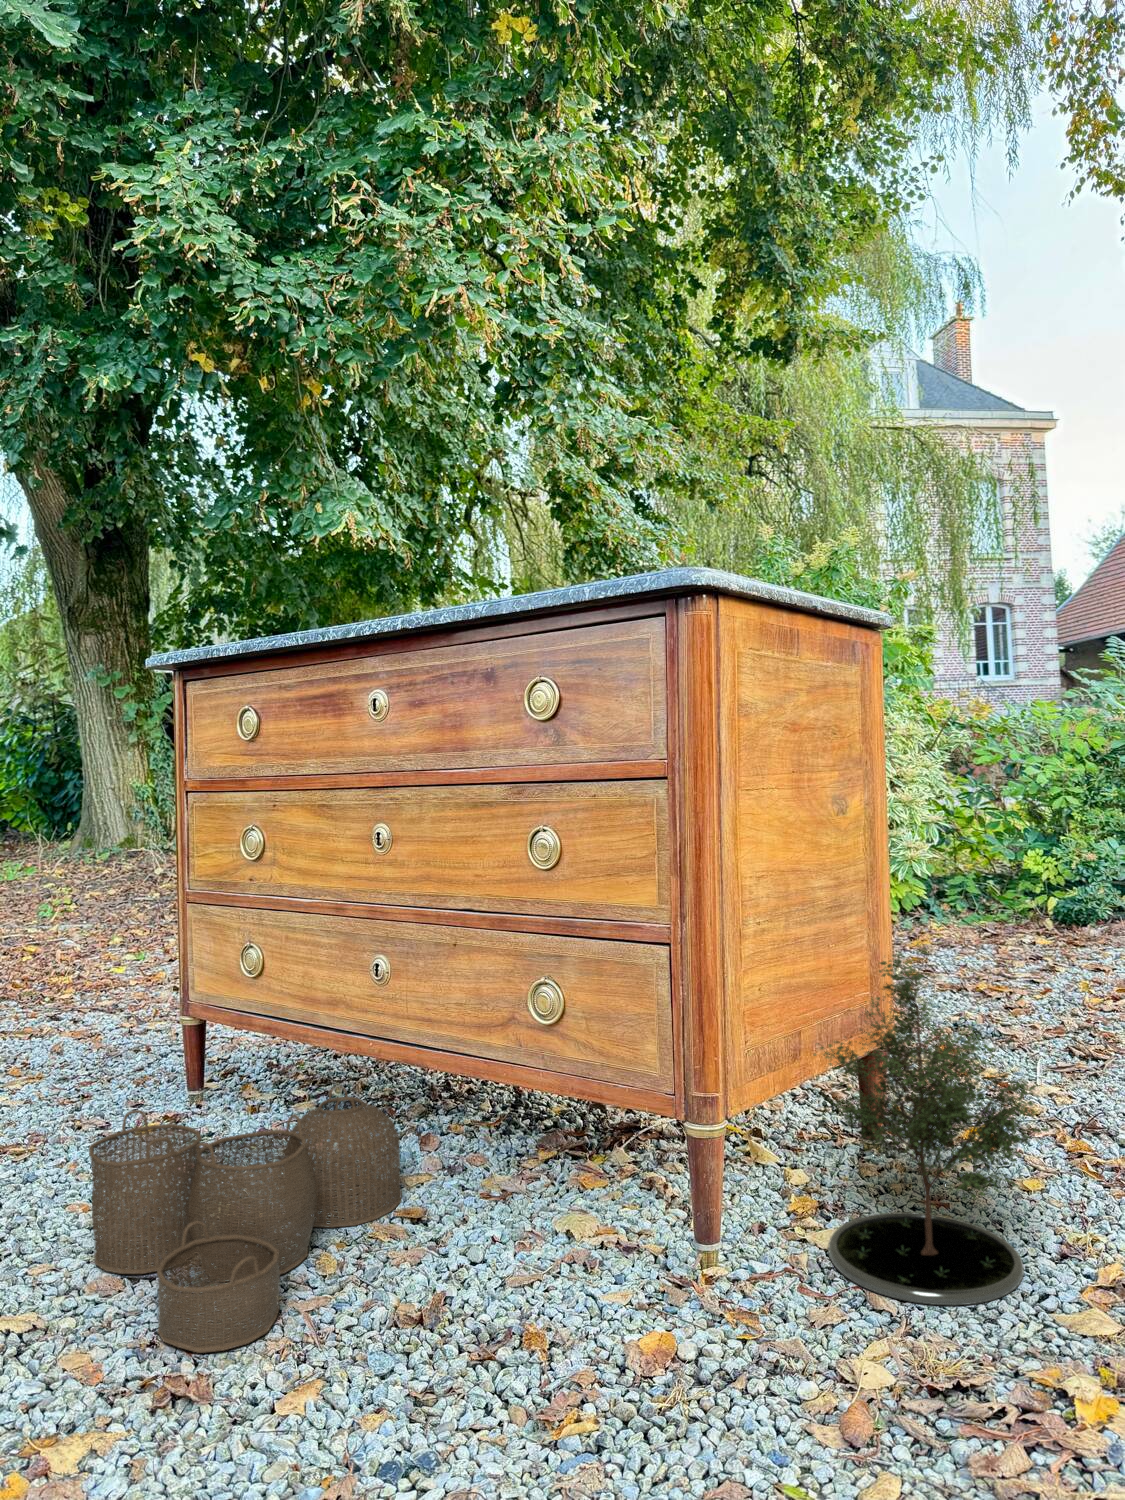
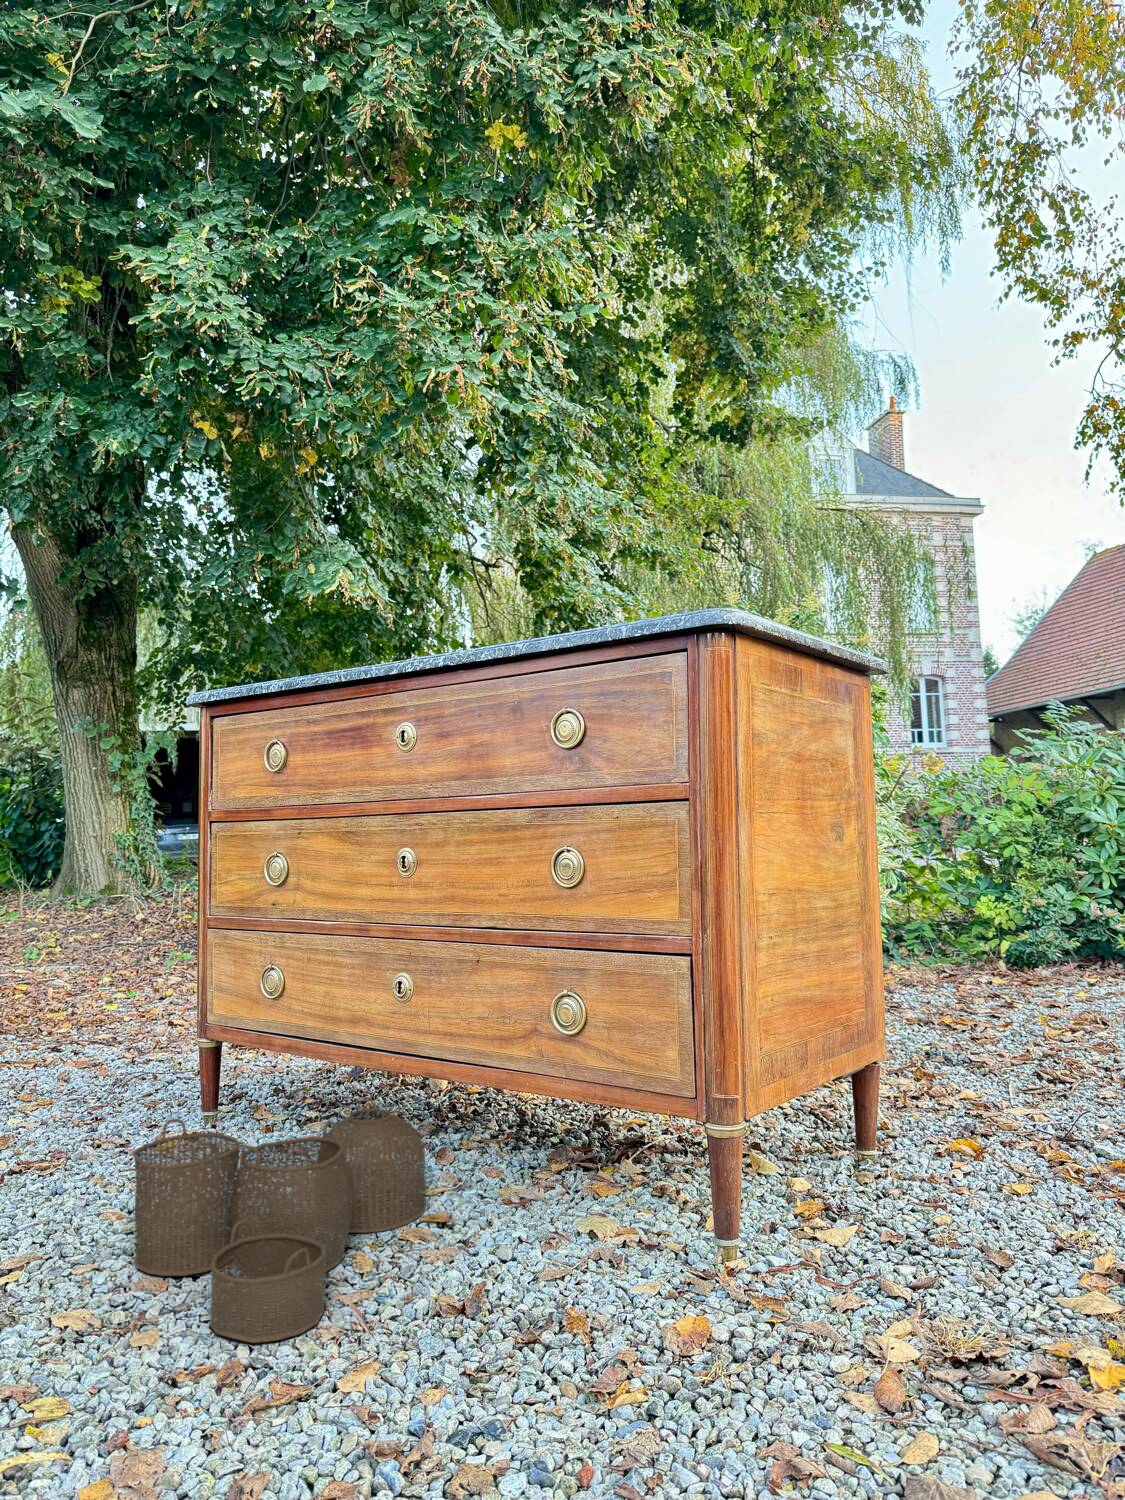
potted tree: present [814,935,1048,1305] -> none [824,940,1048,1290]

